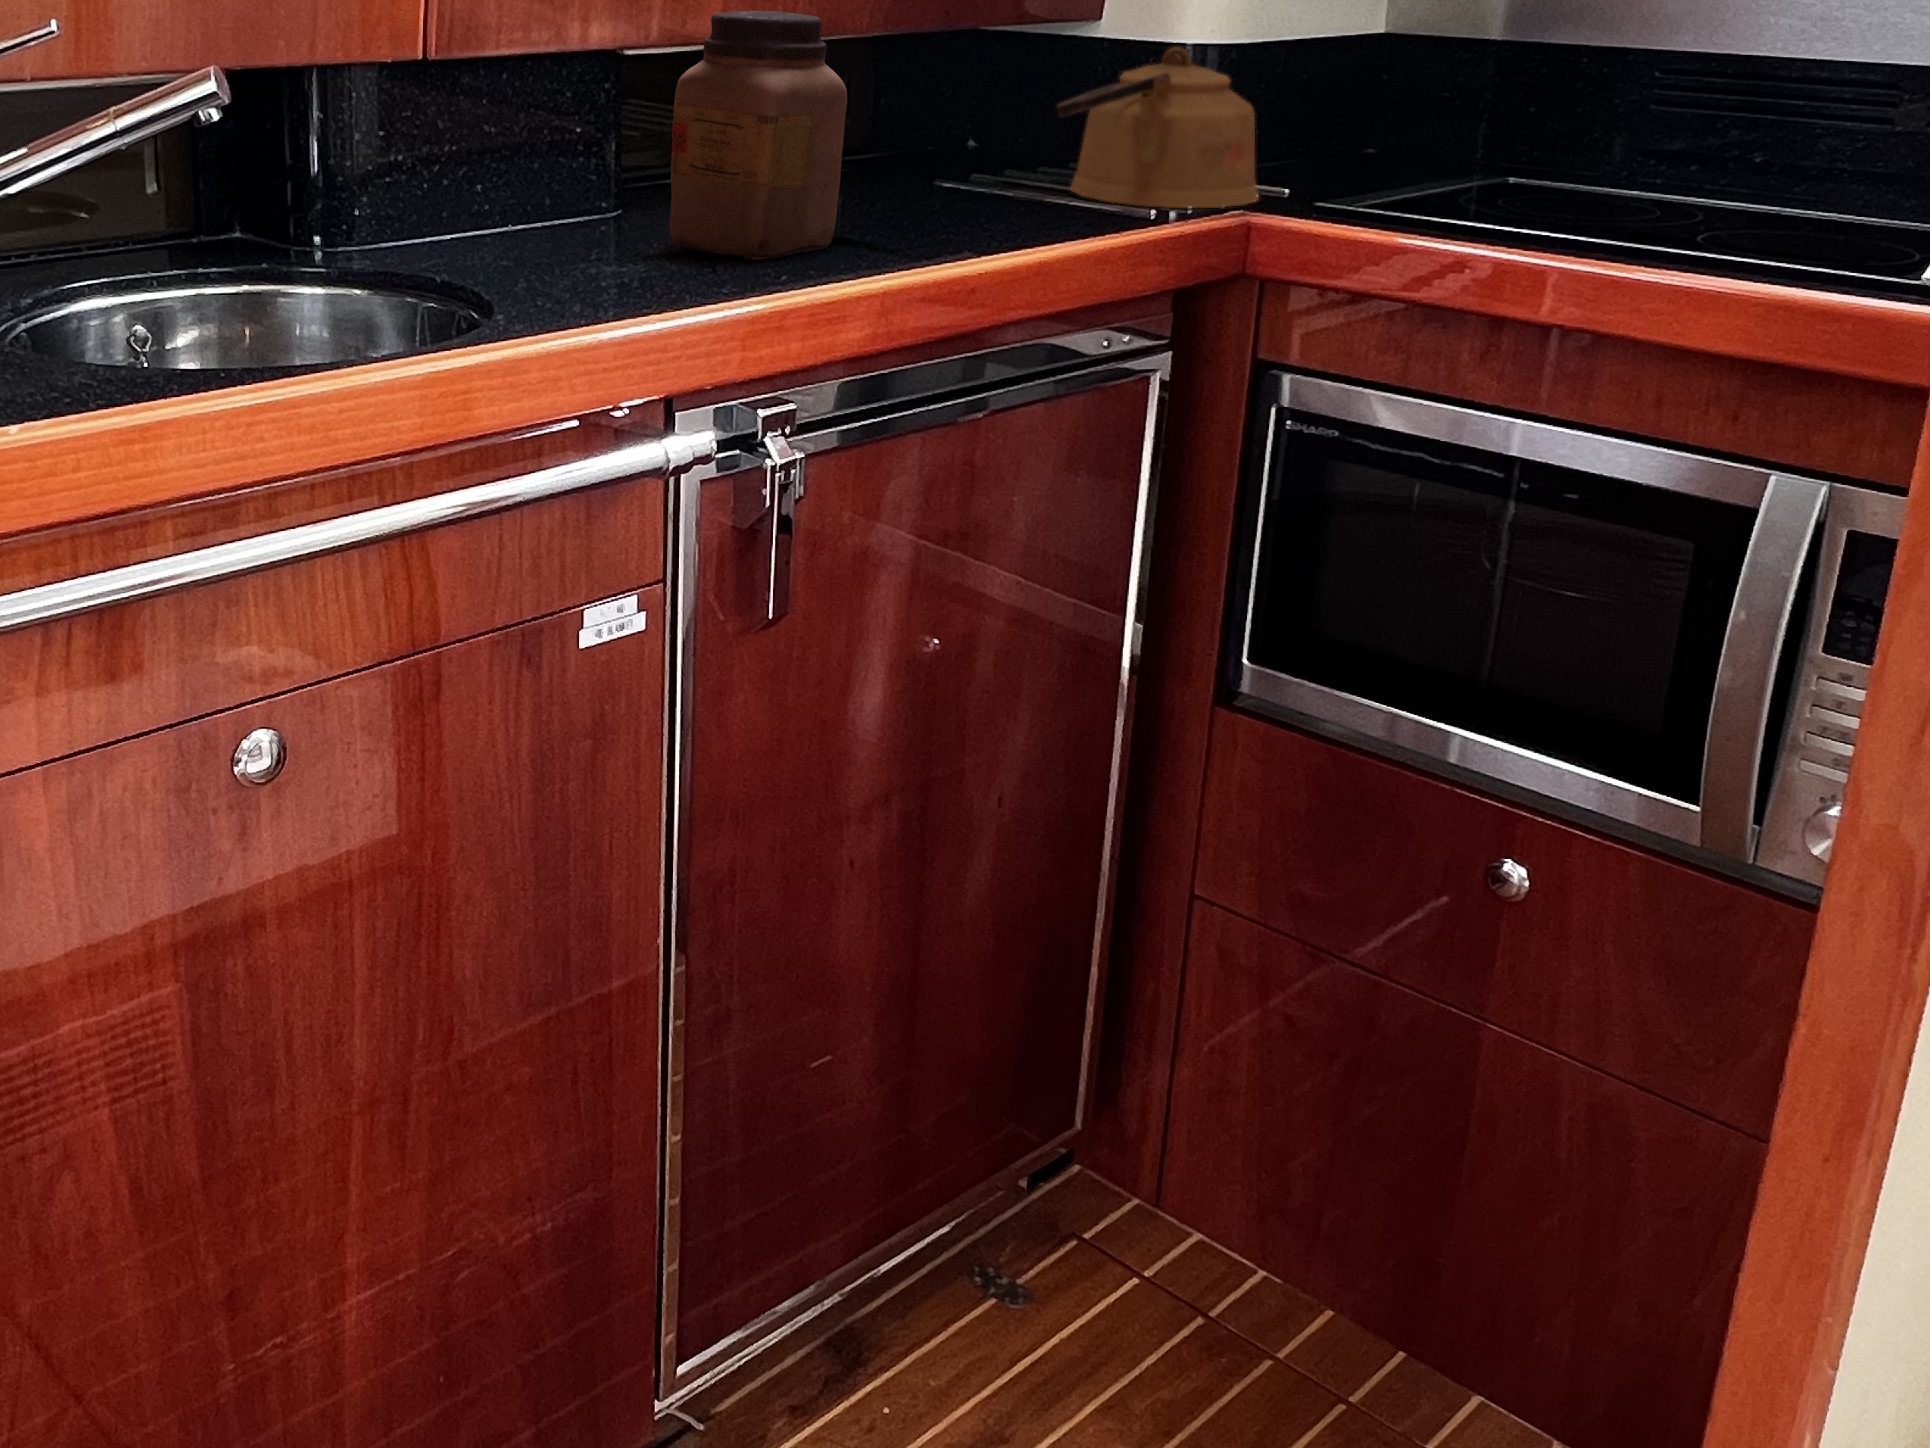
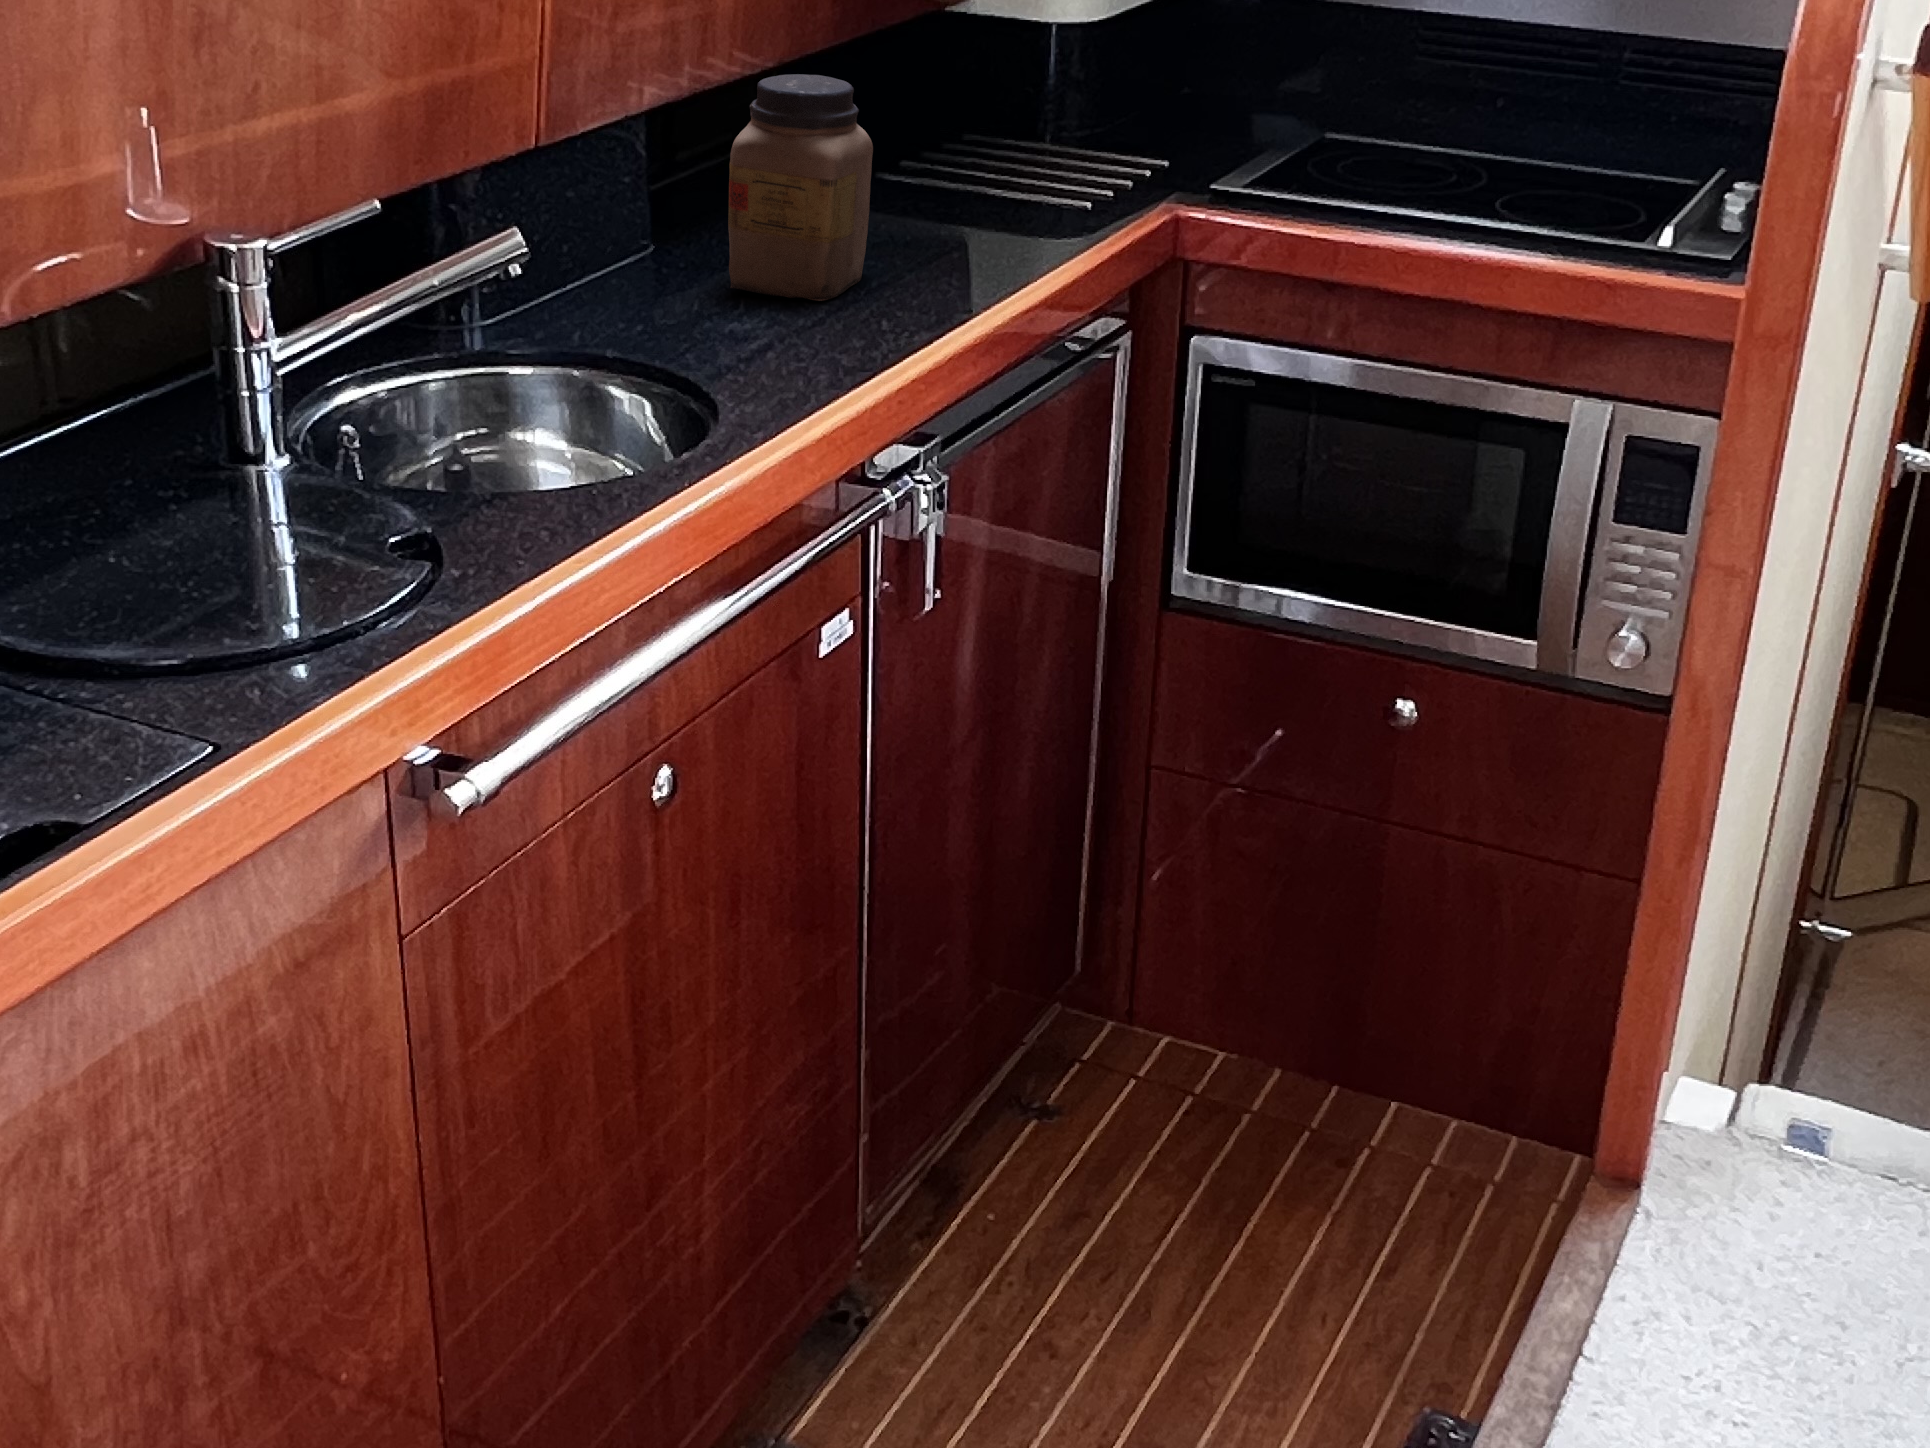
kettle: present [1057,47,1259,208] -> none [986,51,1151,199]

